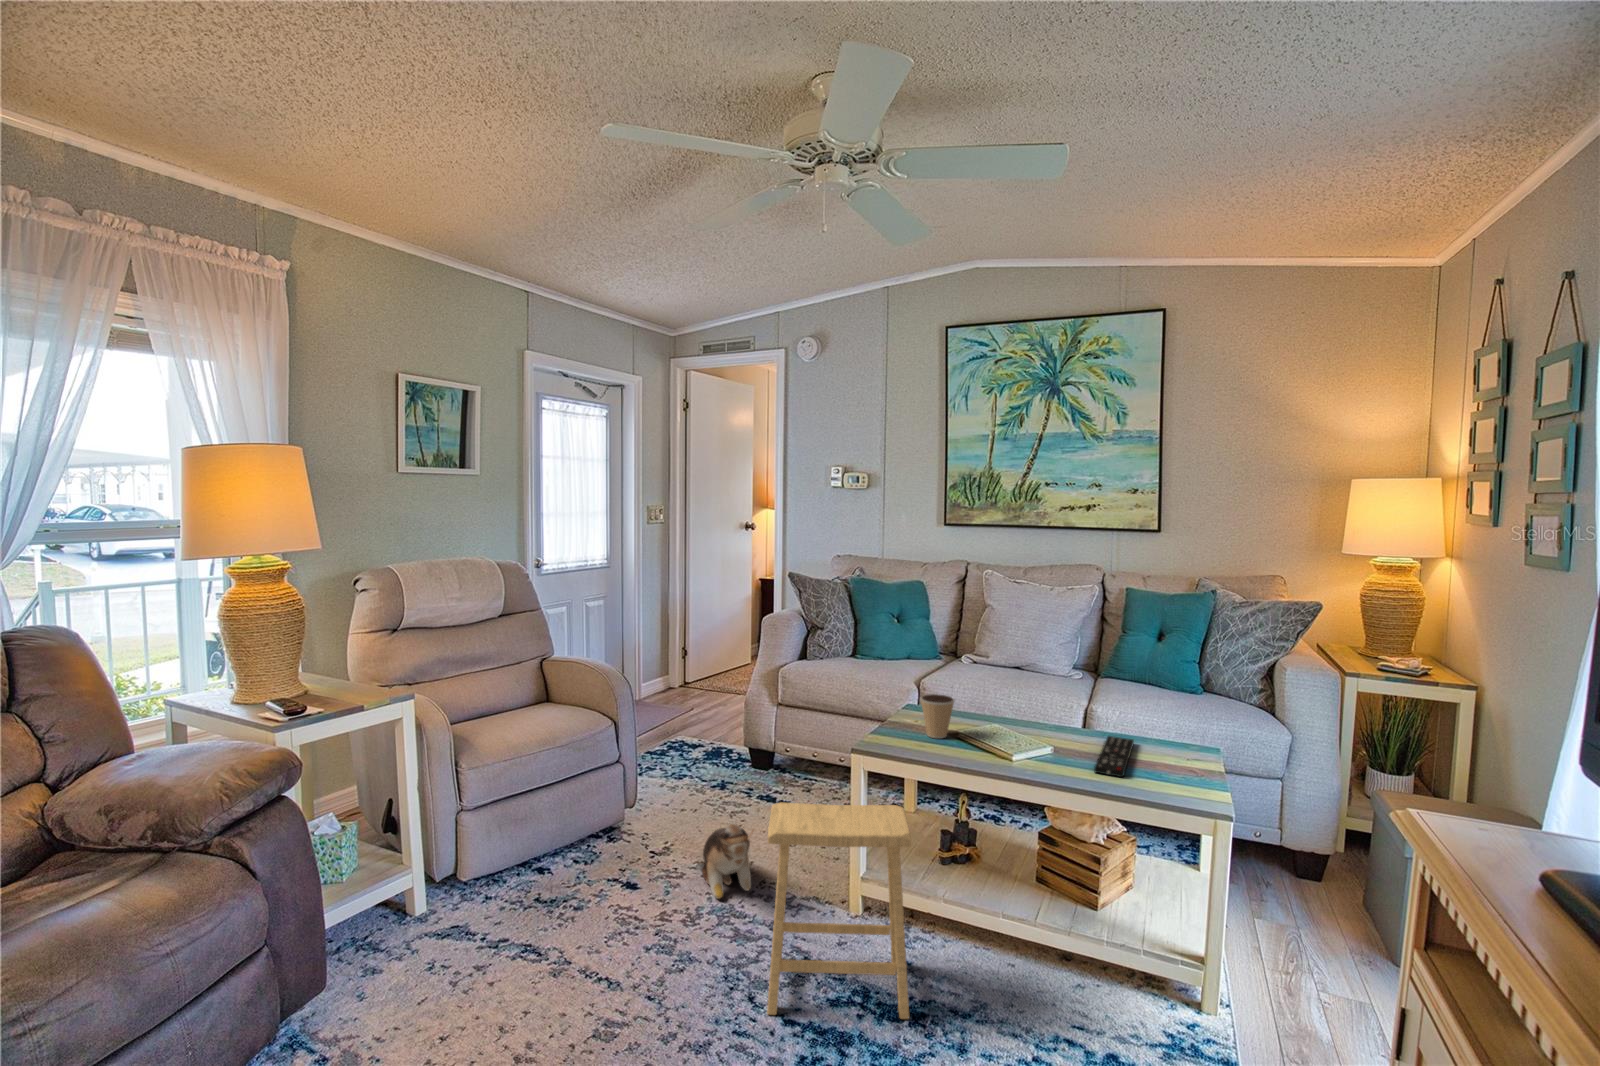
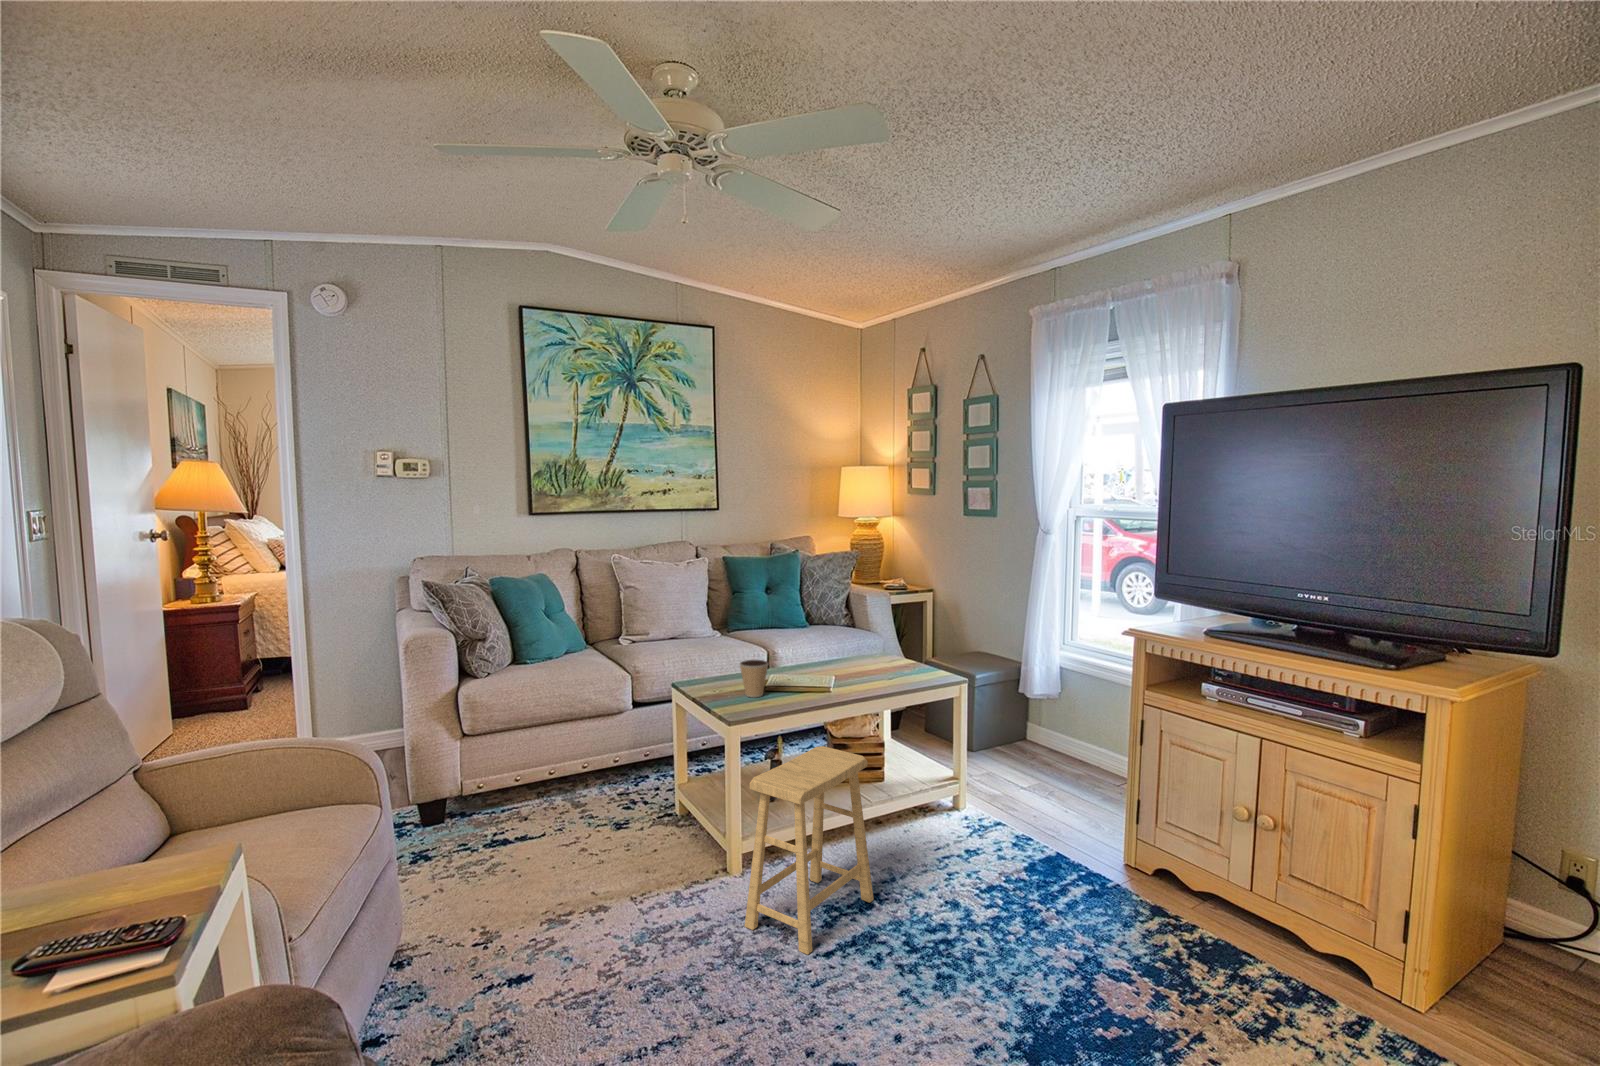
remote control: present [1094,736,1134,777] -> none [838,661,895,685]
plush toy: present [702,824,752,899] -> none [541,831,671,924]

